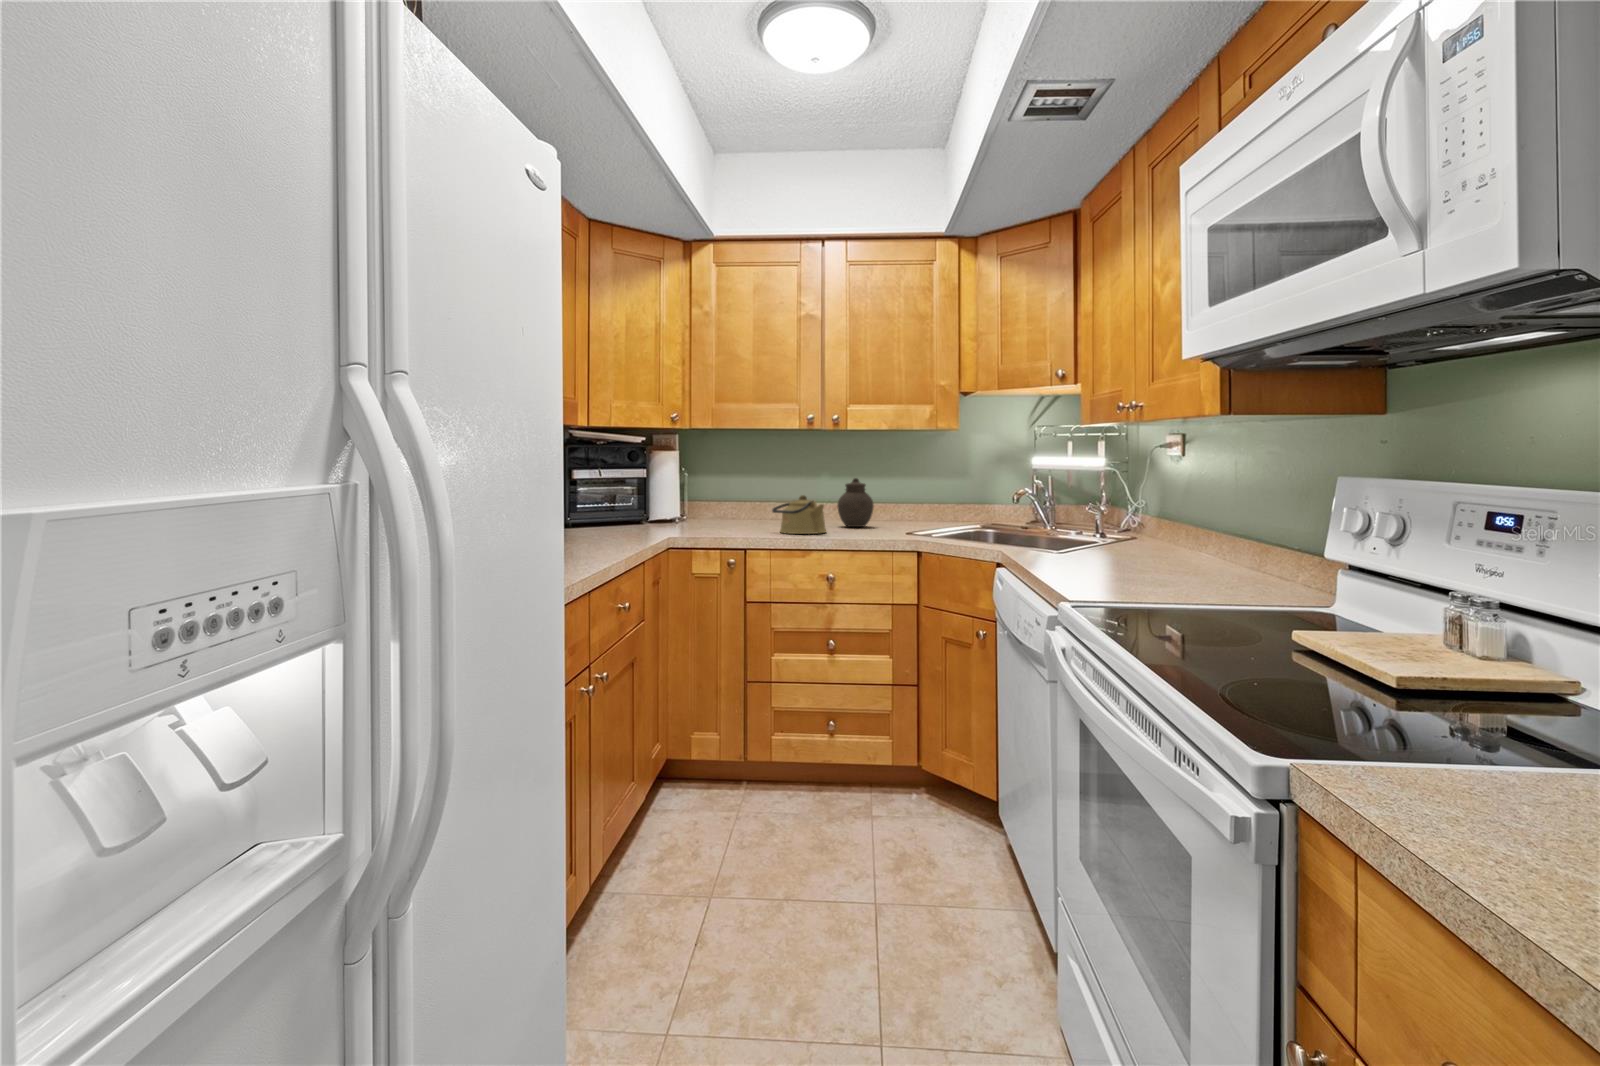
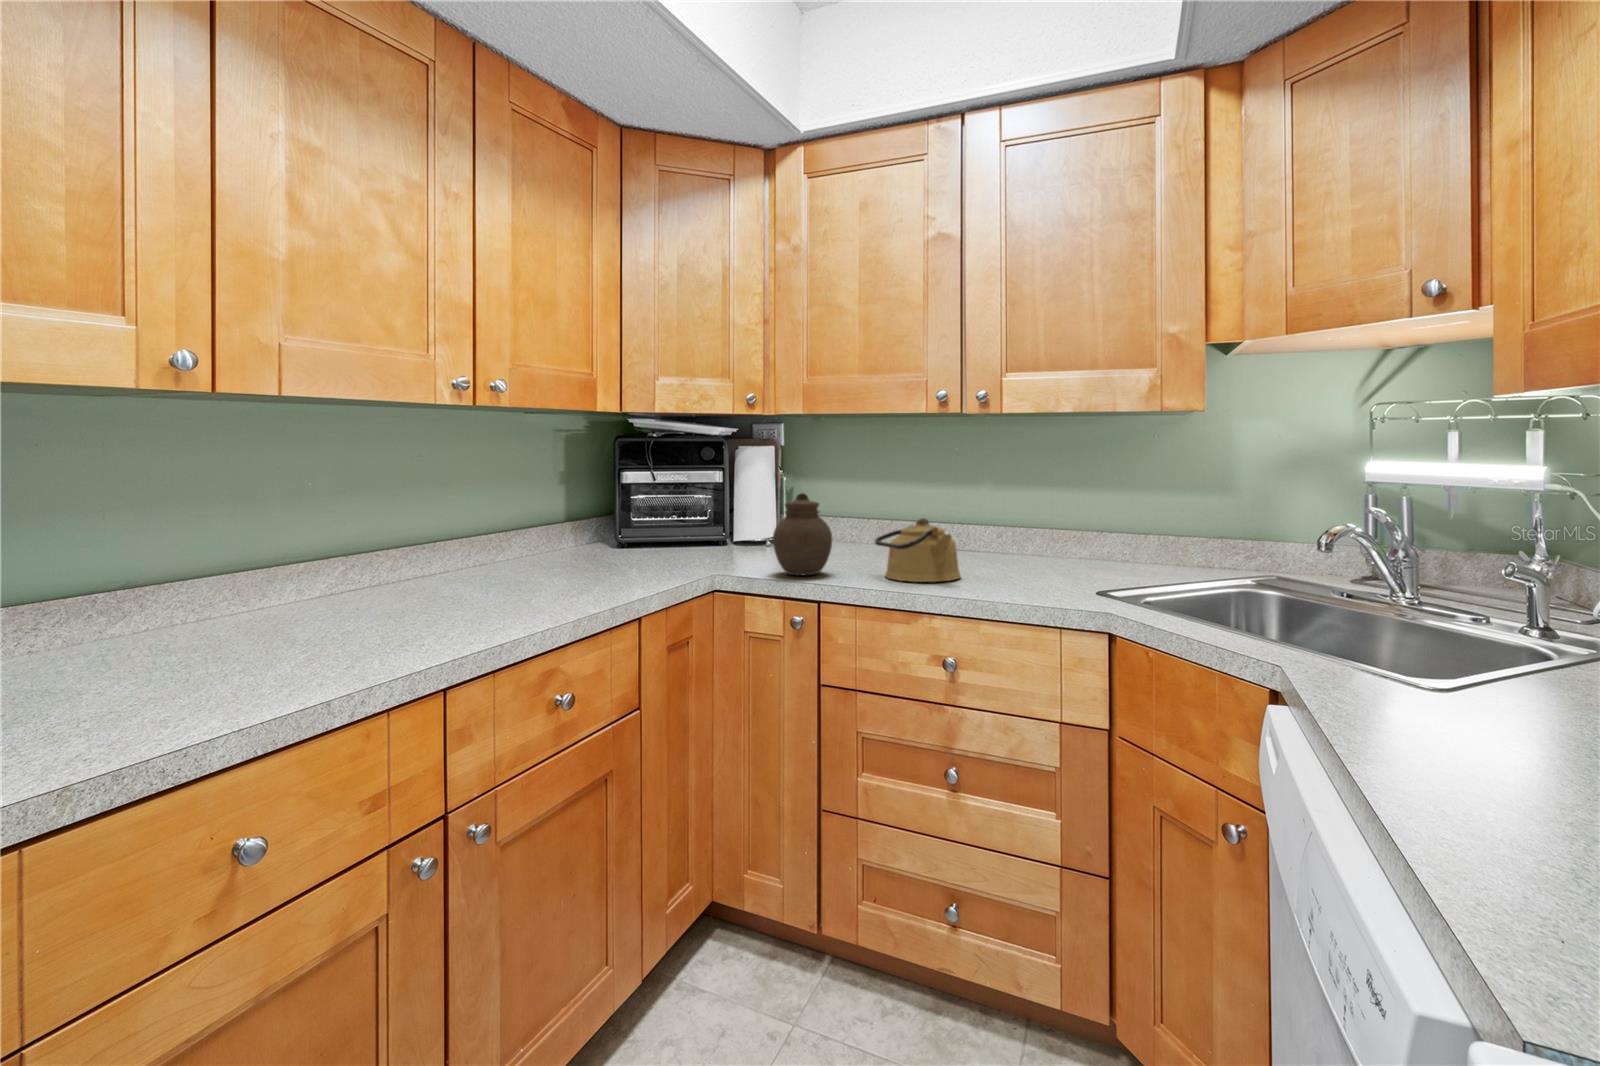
jar: present [837,478,874,527] -> present [773,493,832,576]

